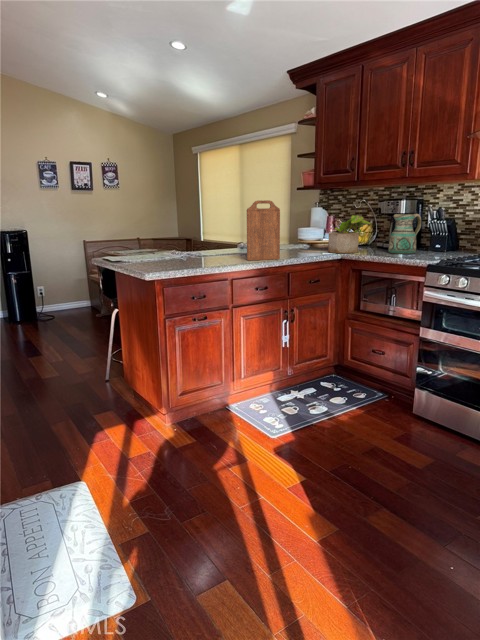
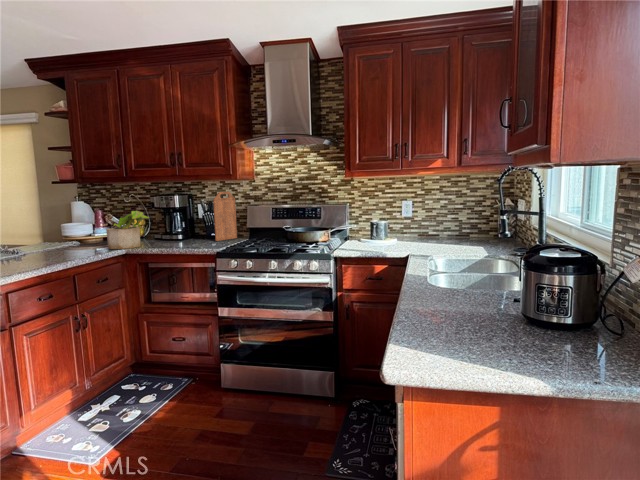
cutting board: present [247,200,280,260] -> present [213,192,237,241]
ceramic pitcher: present [388,214,421,254] -> none [171,207,196,244]

